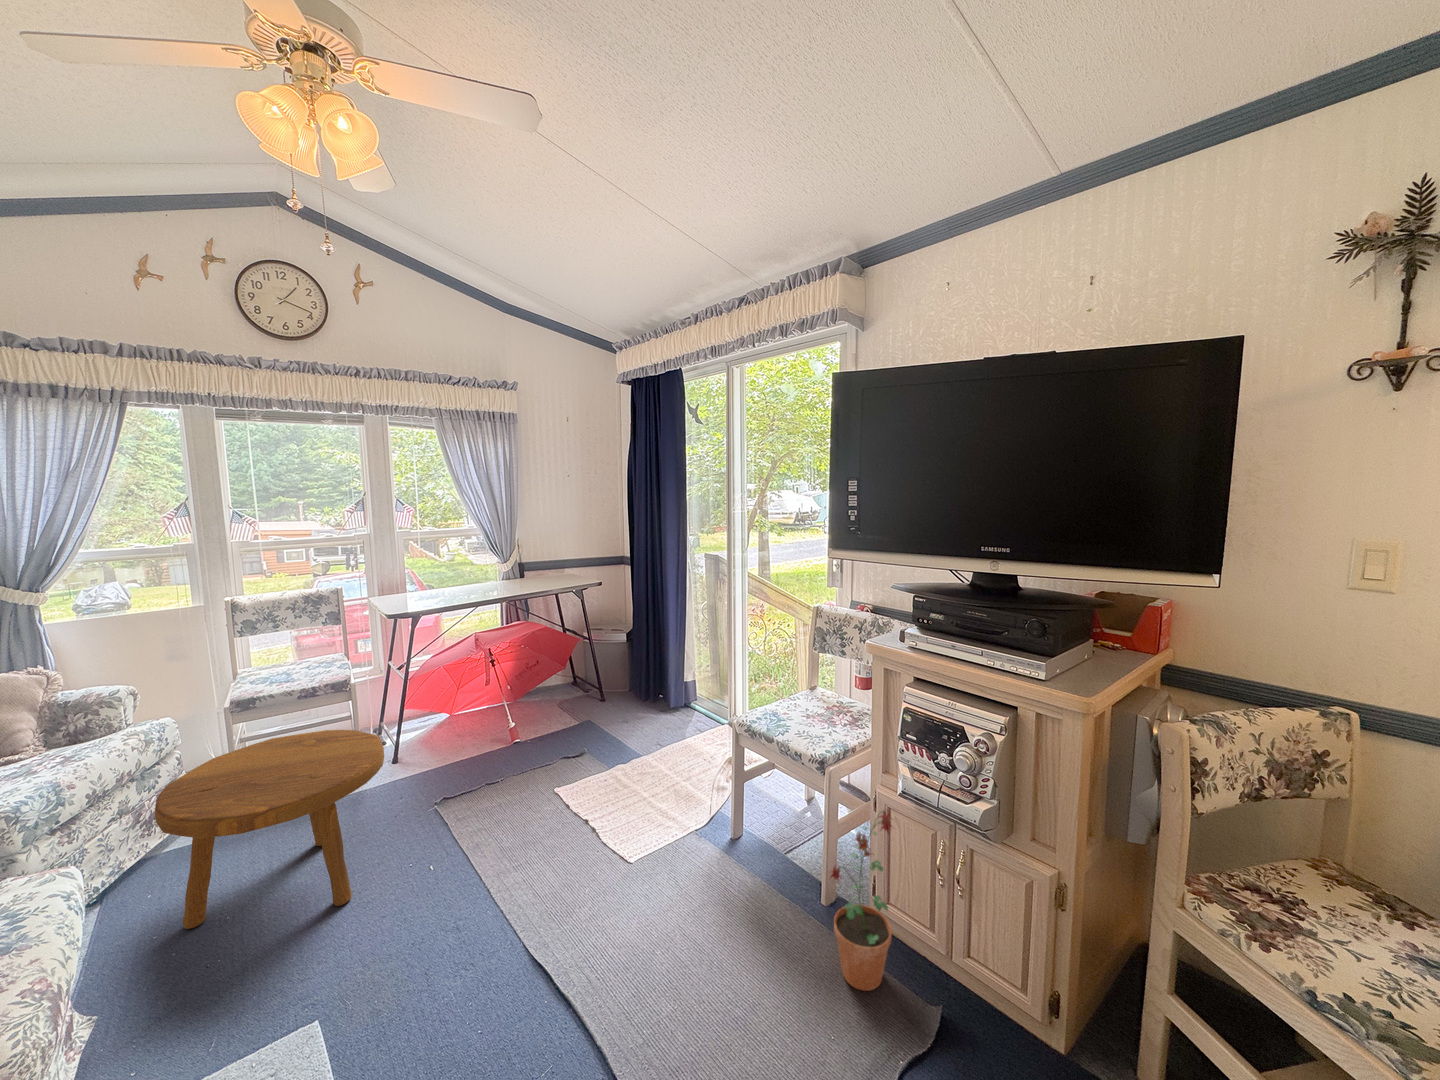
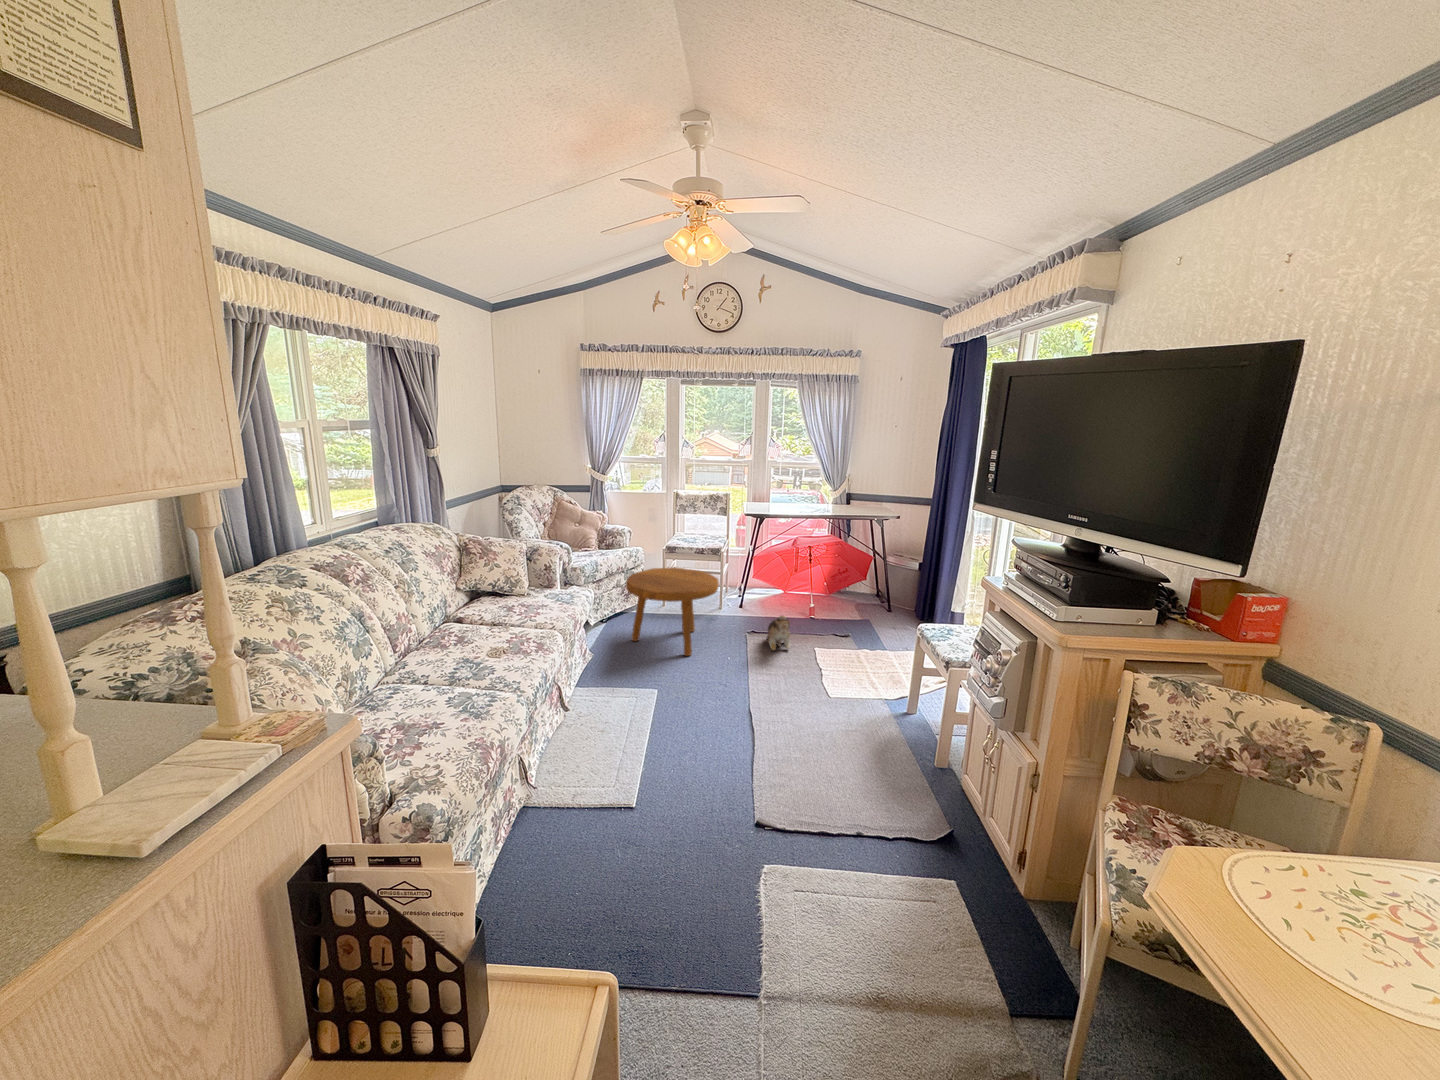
plush toy: none [473,758,525,818] -> present [767,615,790,650]
potted plant: present [831,810,892,991] -> none [903,697,968,809]

